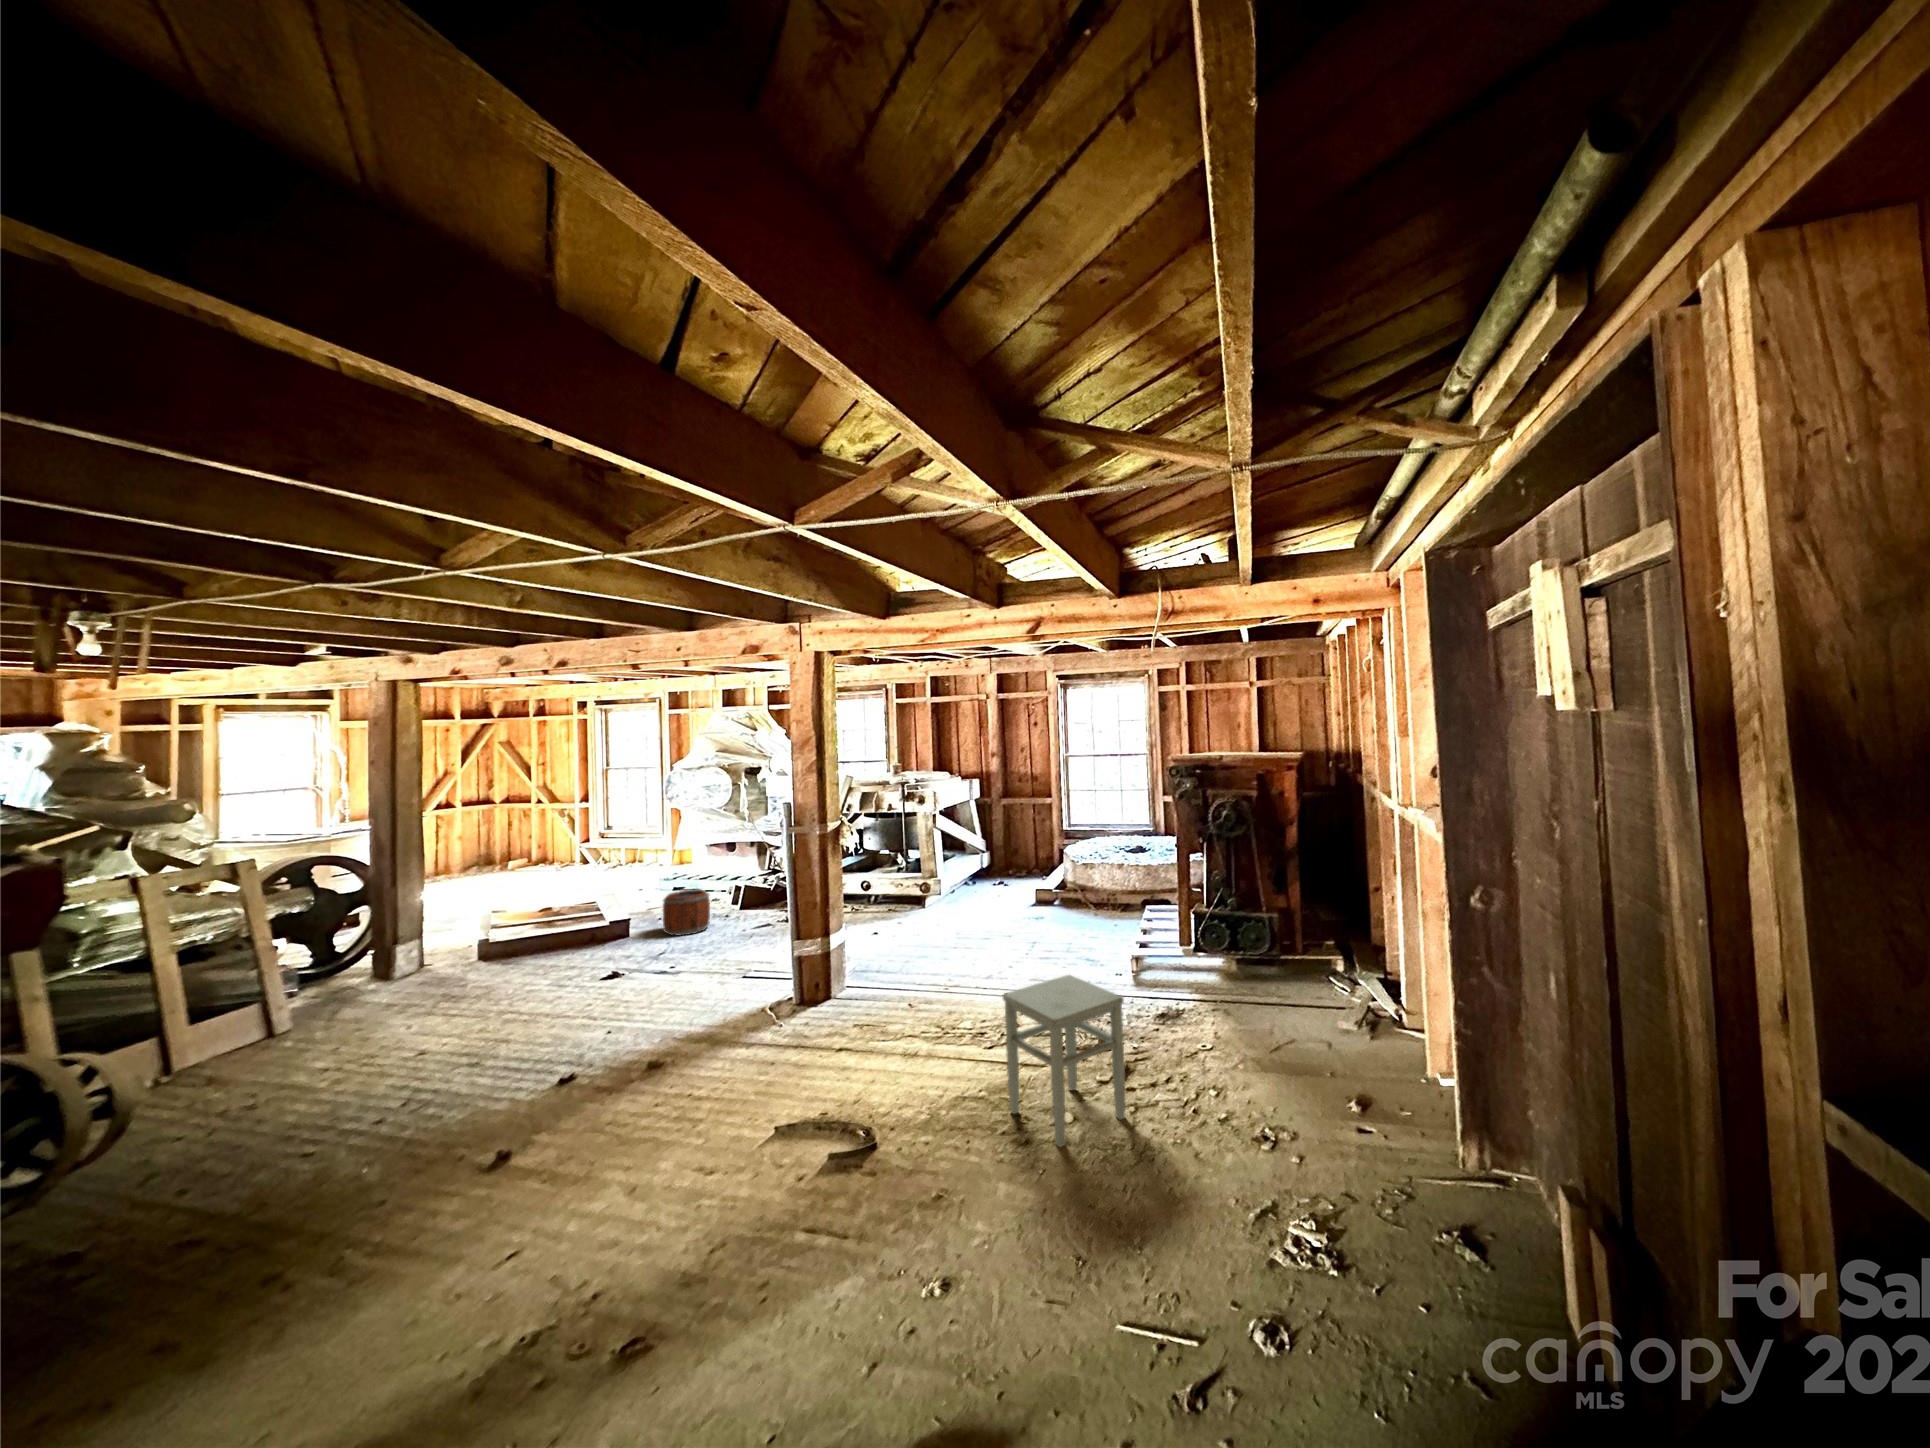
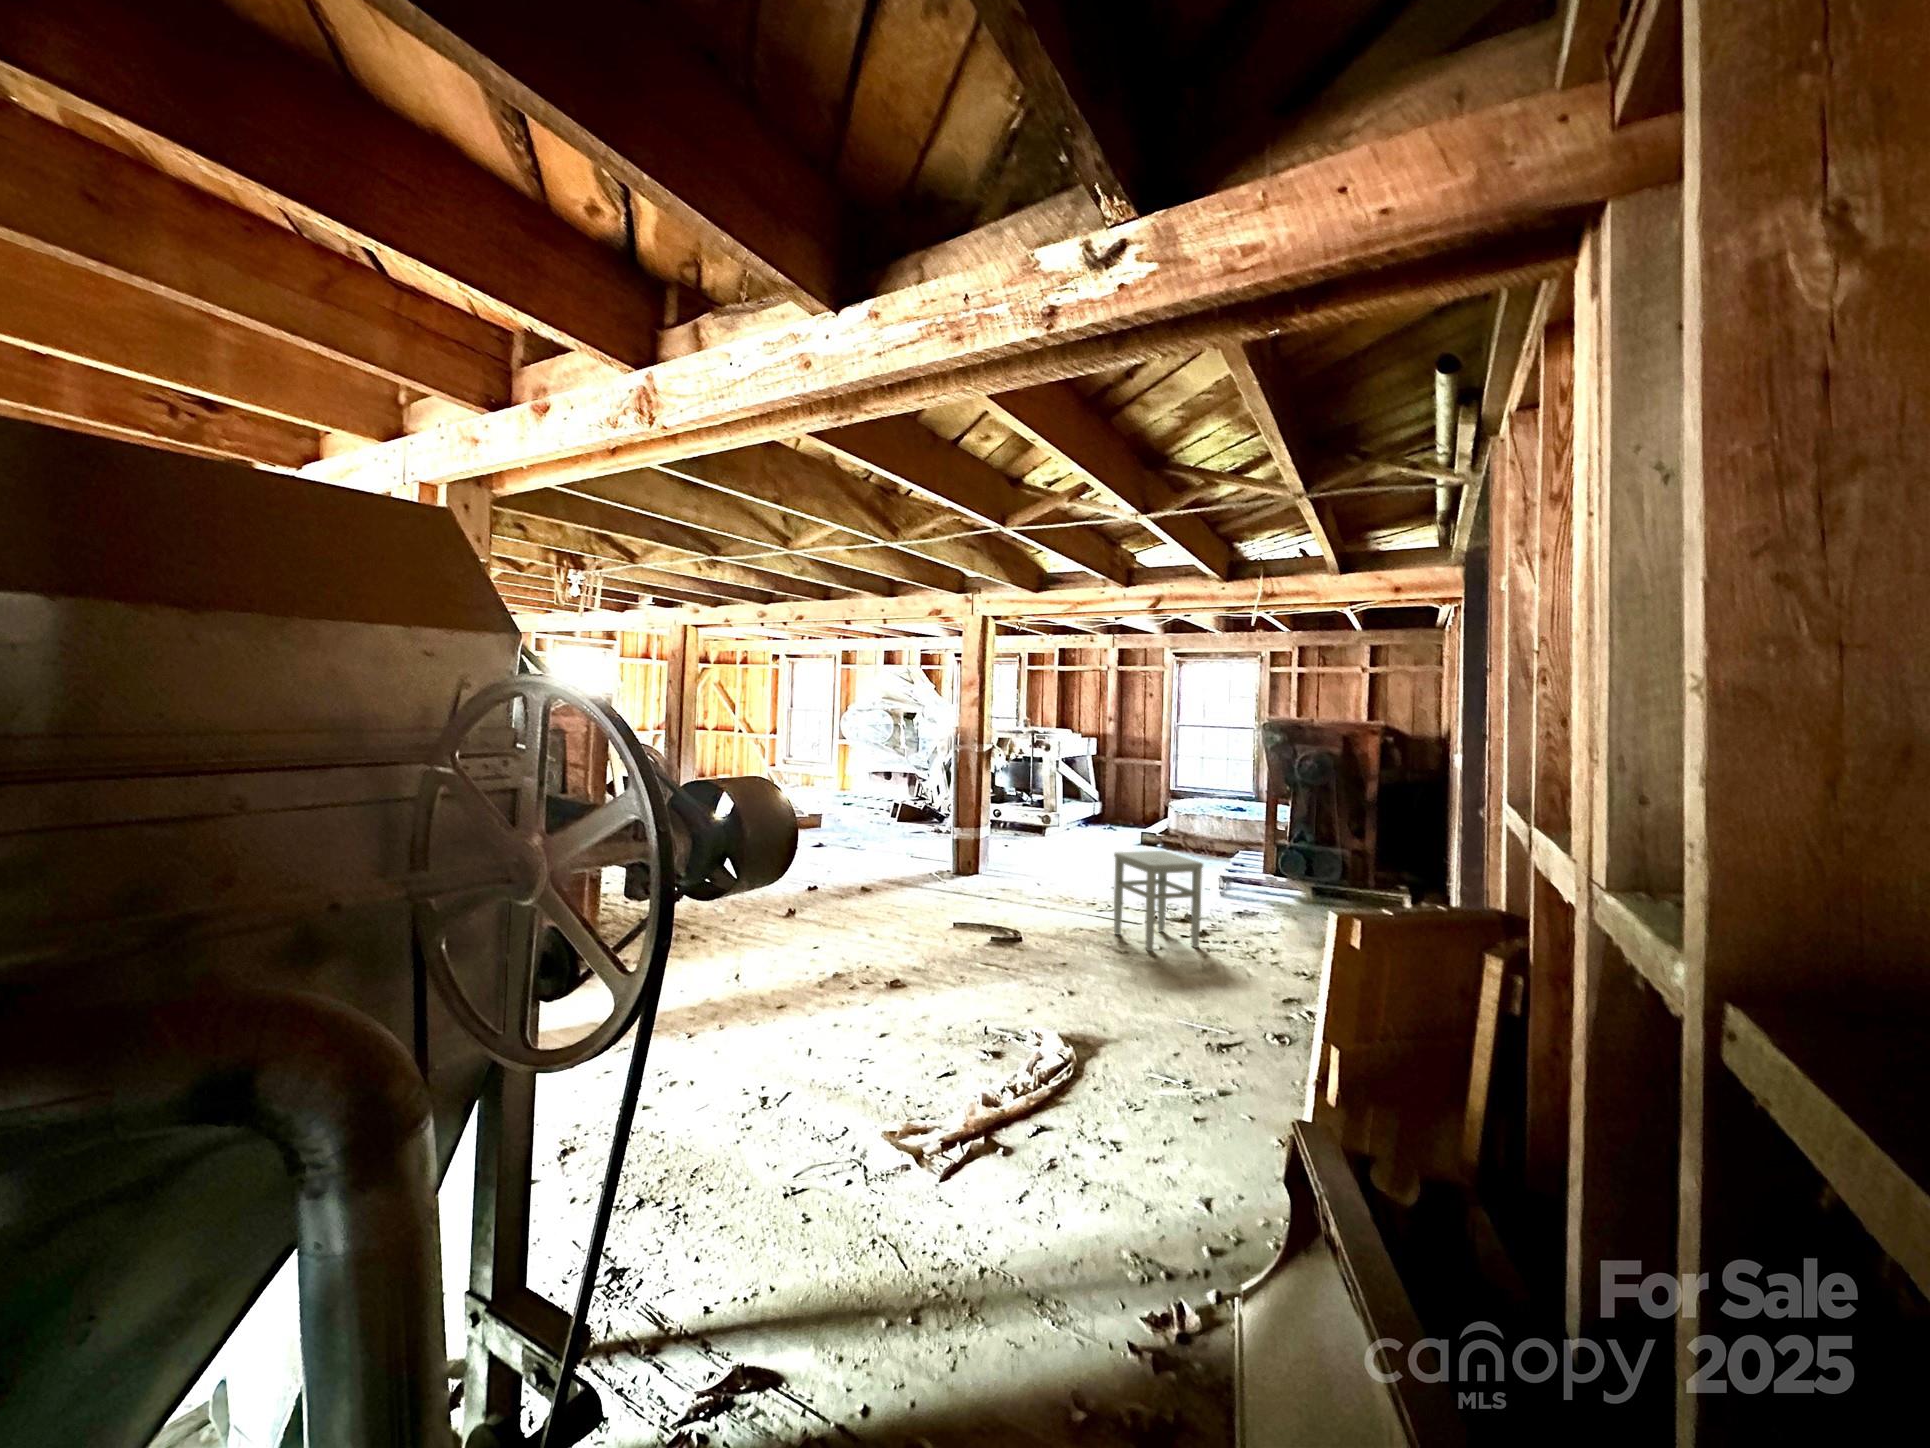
bucket: present [663,889,710,935] -> none [846,797,879,829]

